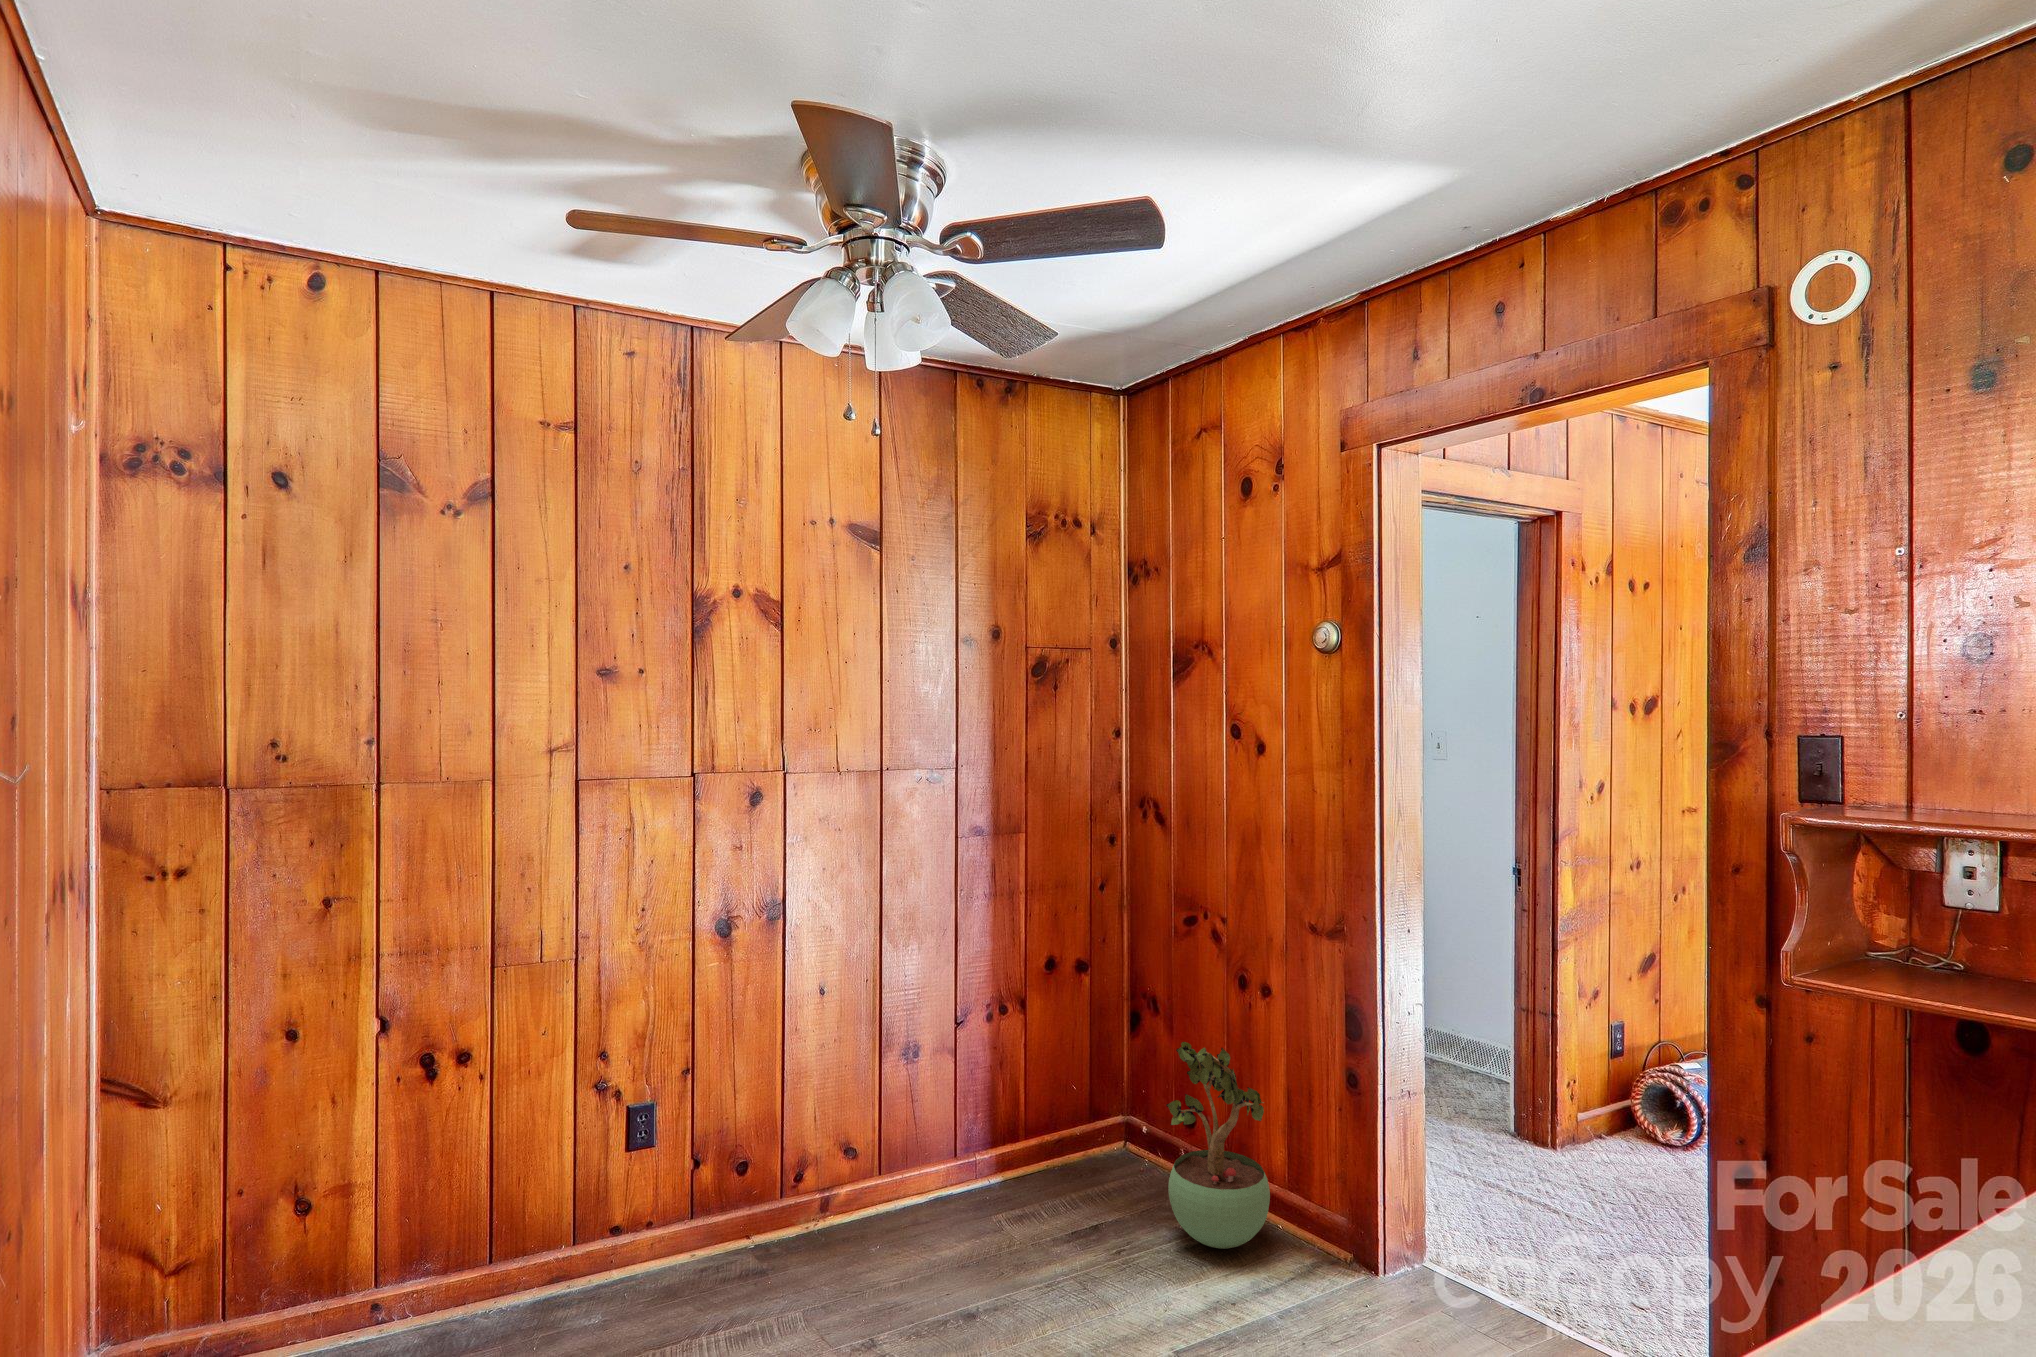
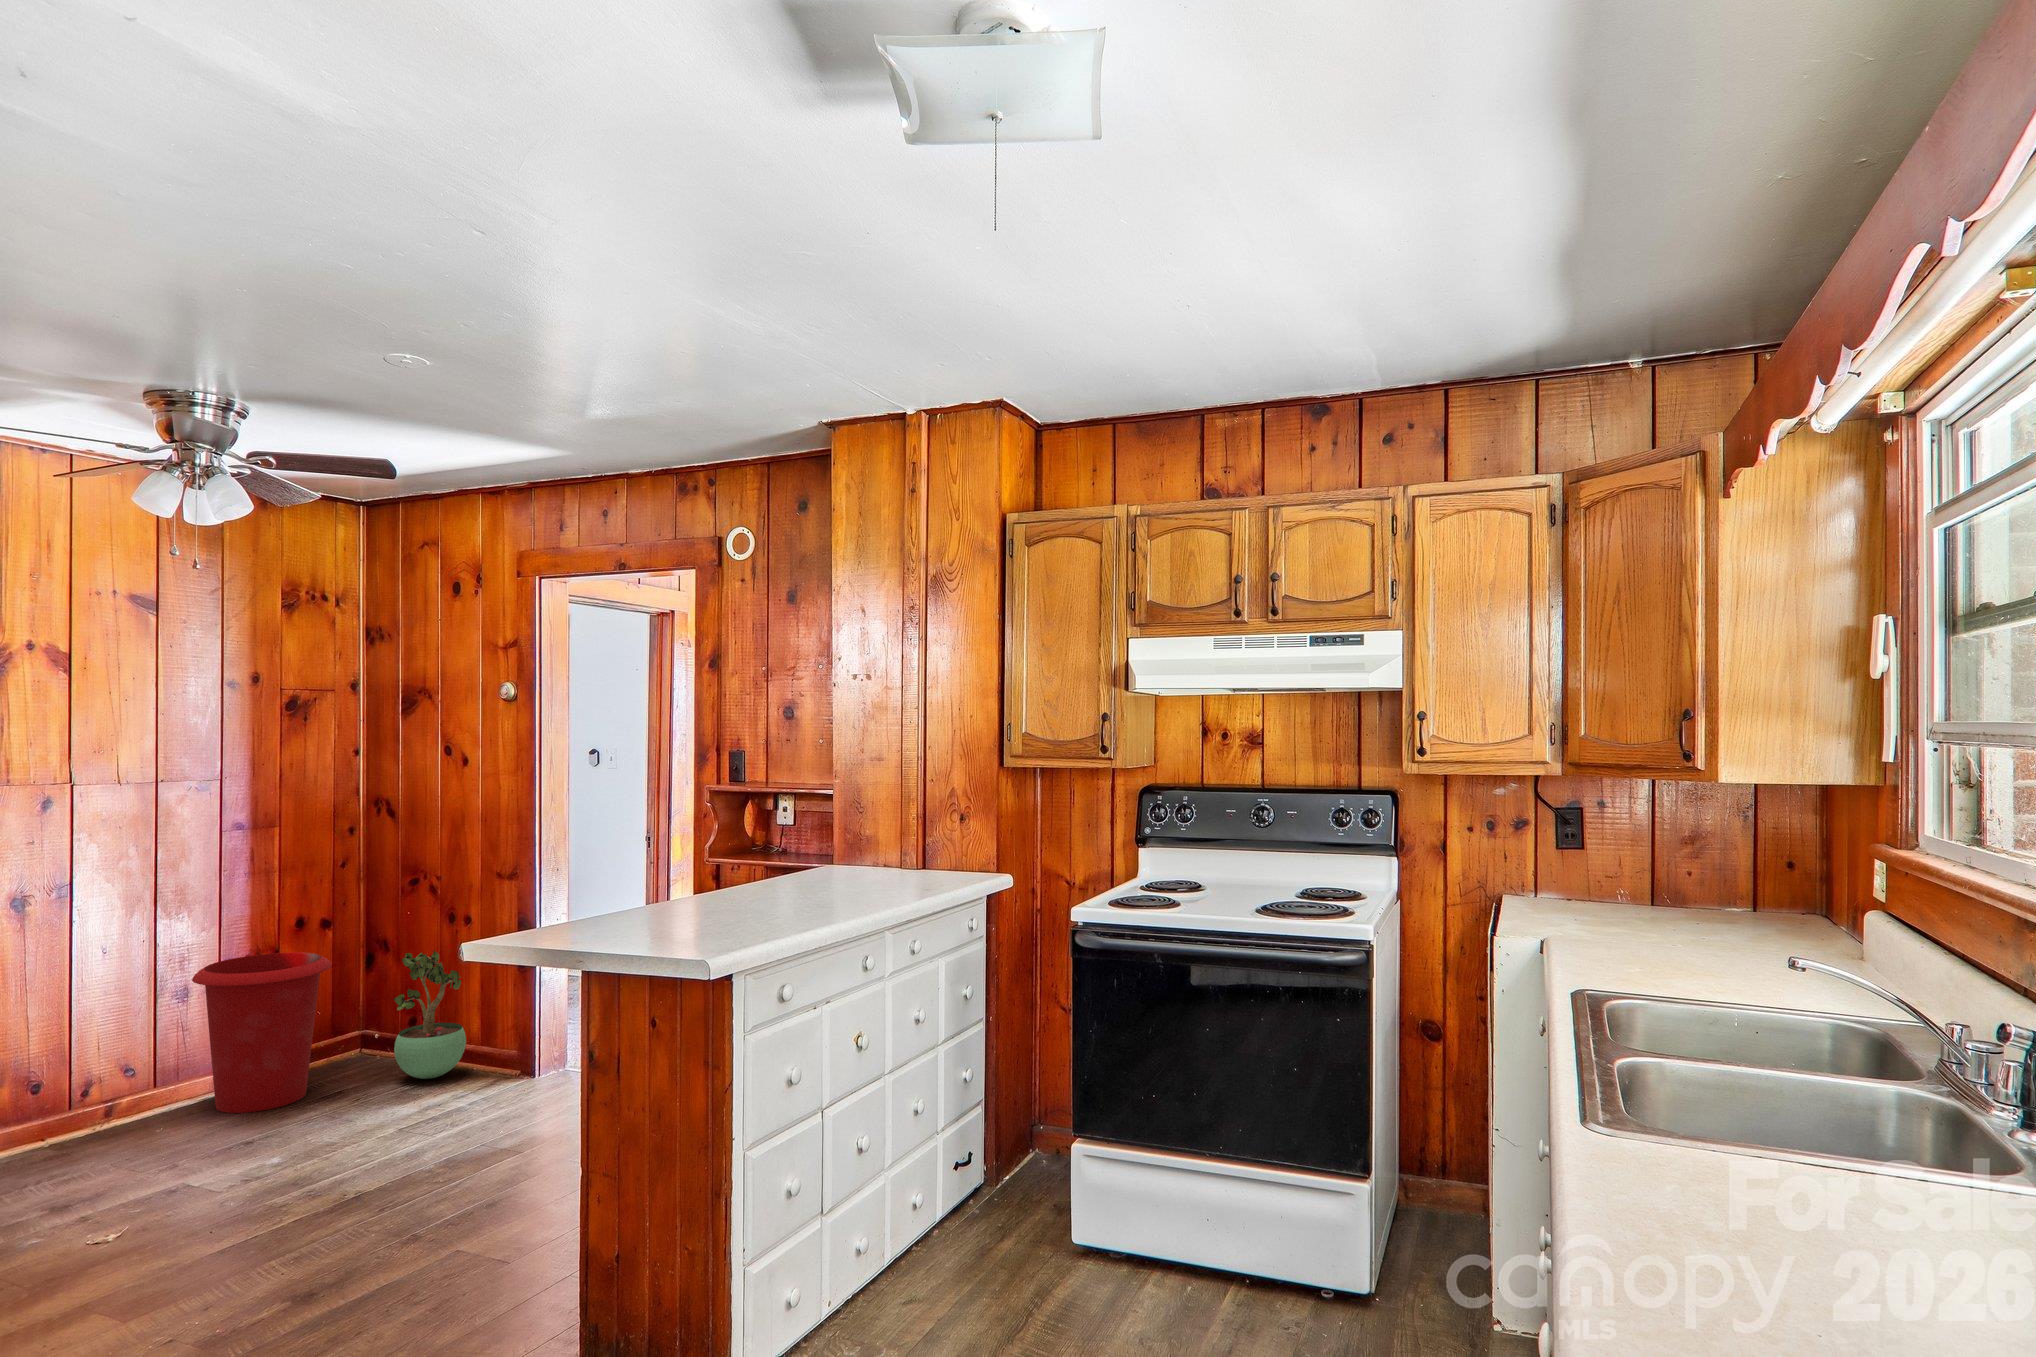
waste bin: none [917,1010,1085,1255] -> present [192,953,332,1113]

